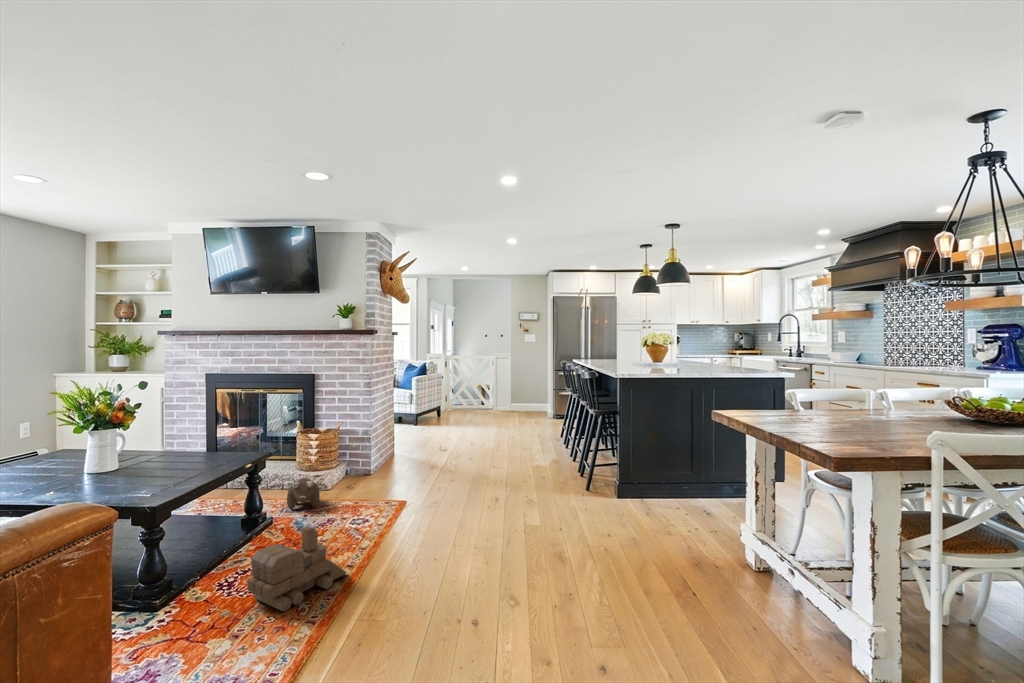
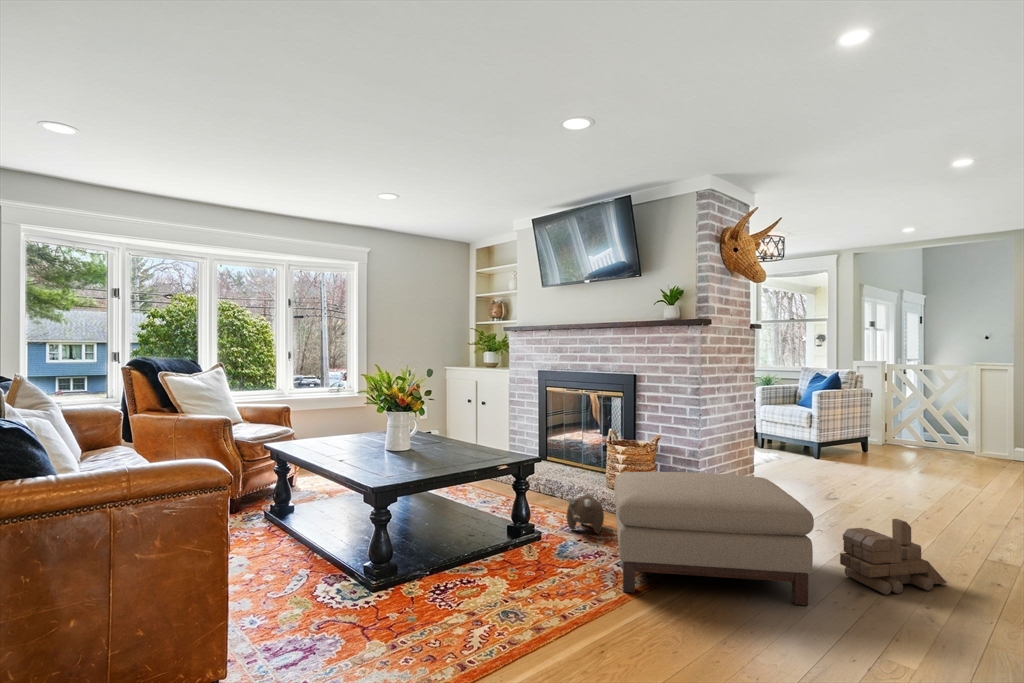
ottoman: none [337,440,479,537] -> present [614,472,814,605]
toy train: present [247,527,347,612] -> present [840,519,947,595]

